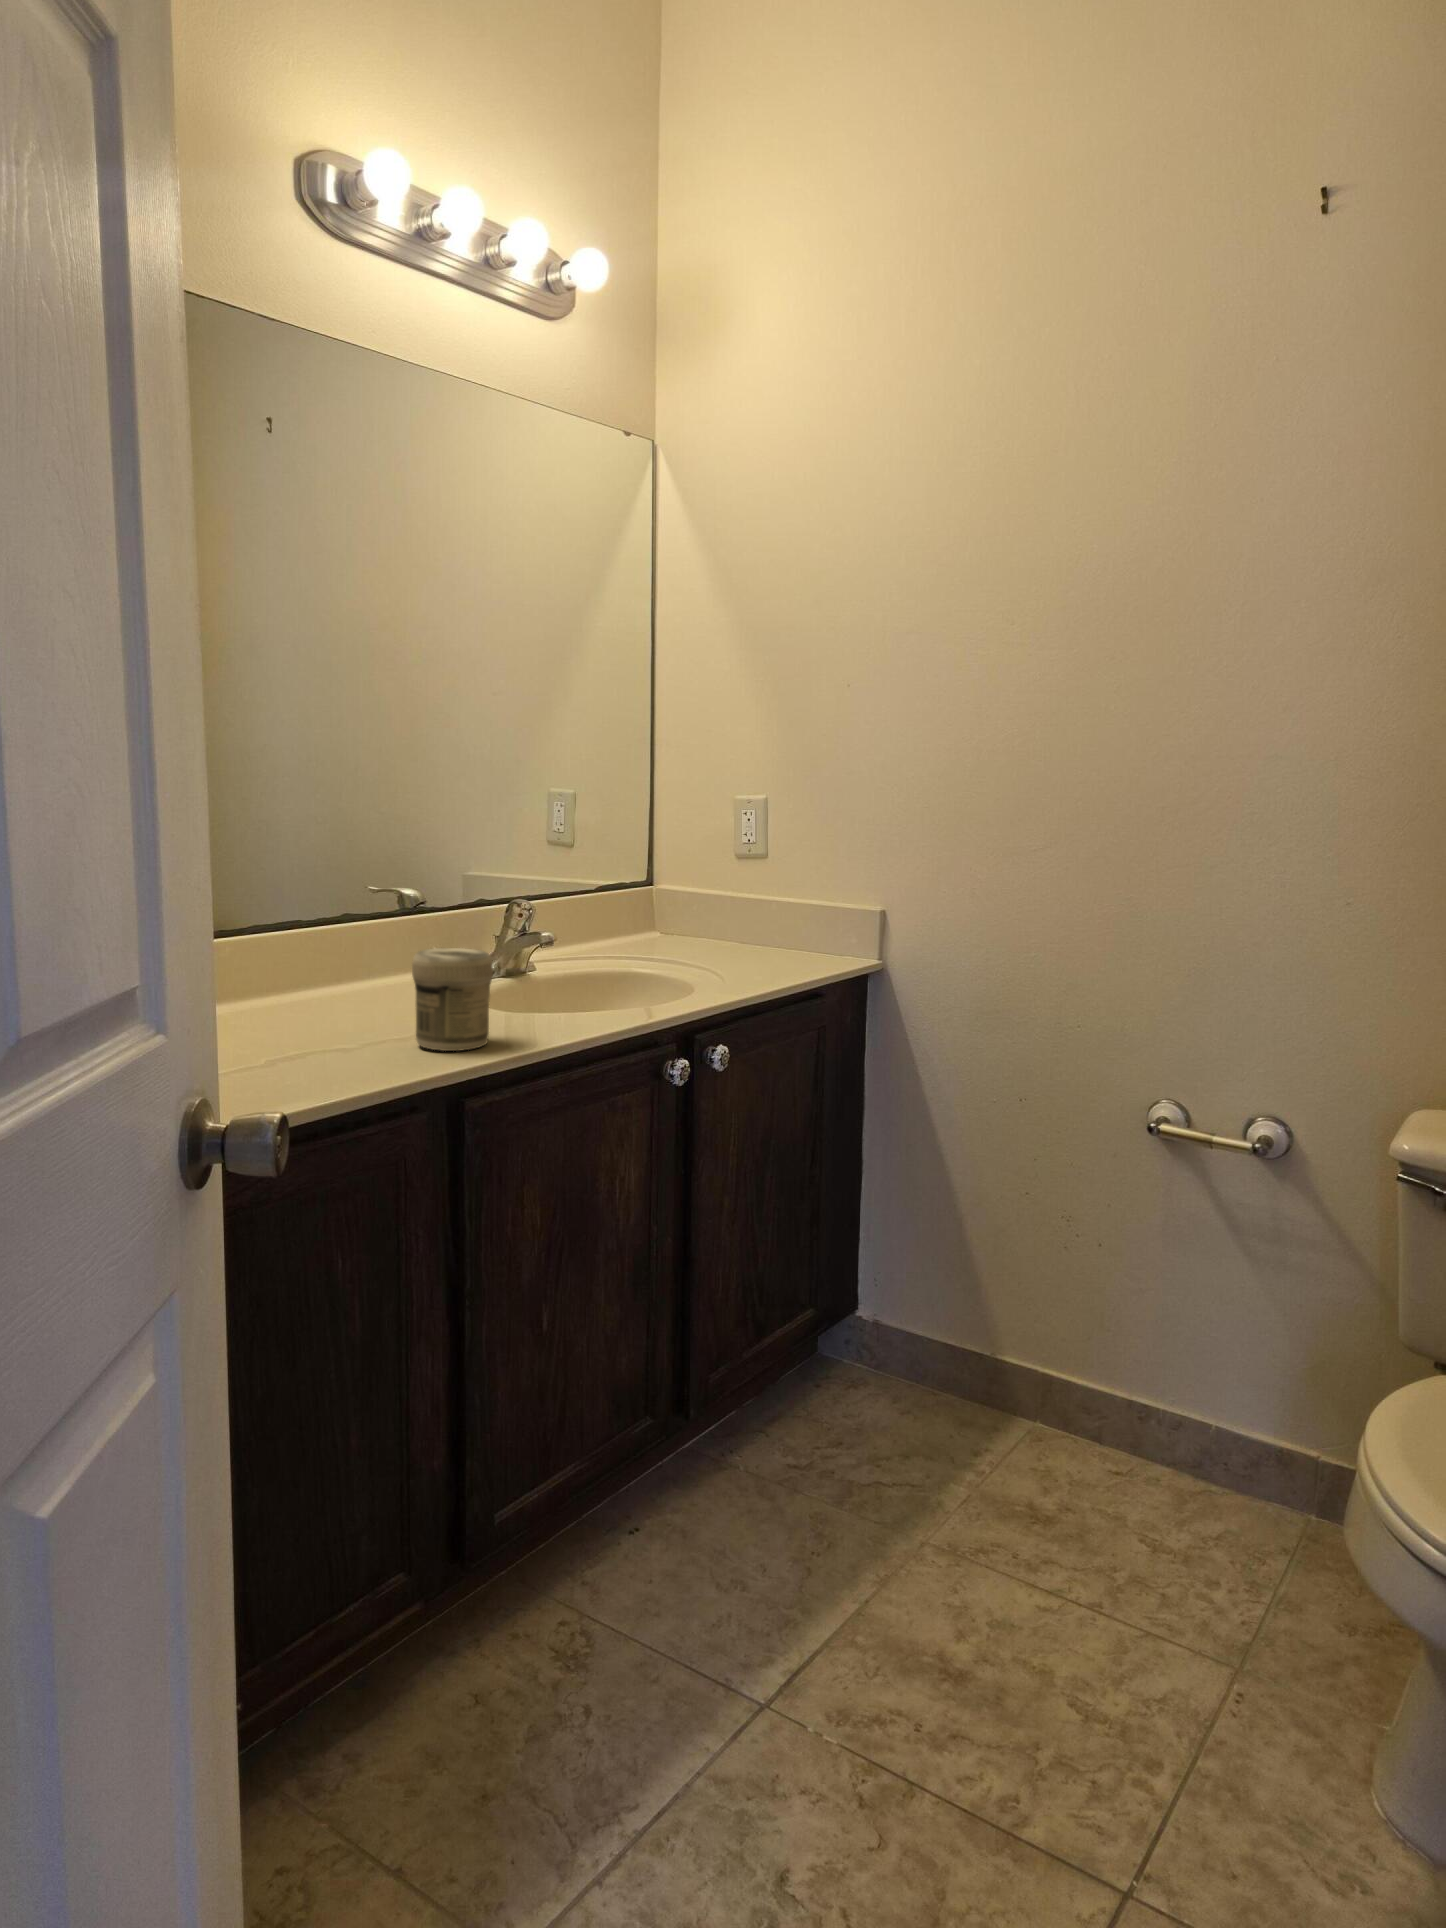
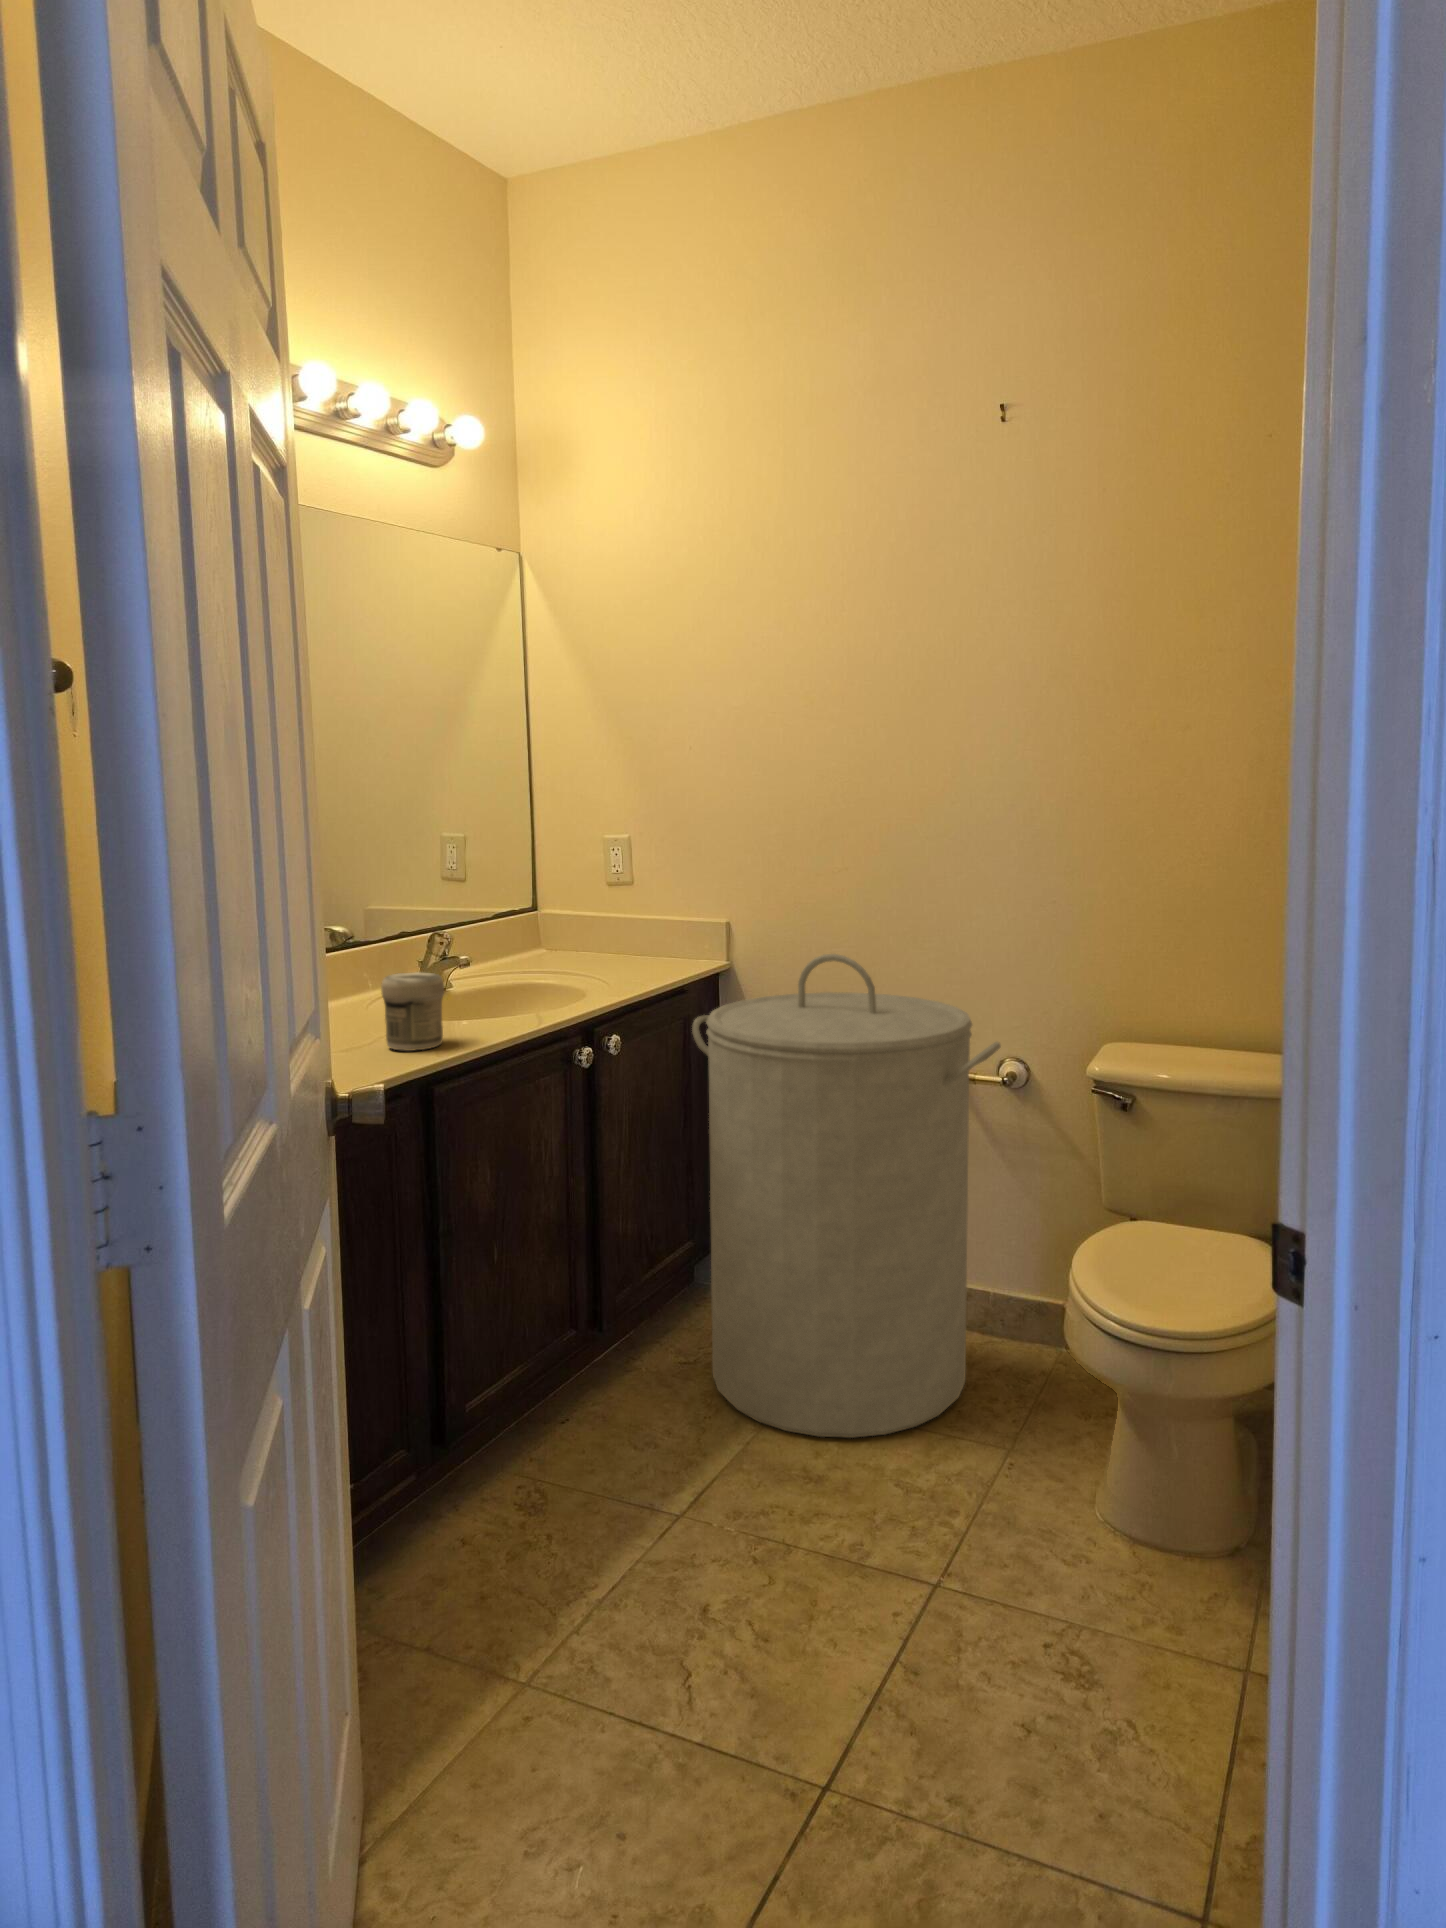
laundry hamper: none [828,957,1255,1621] -> present [692,954,1001,1438]

